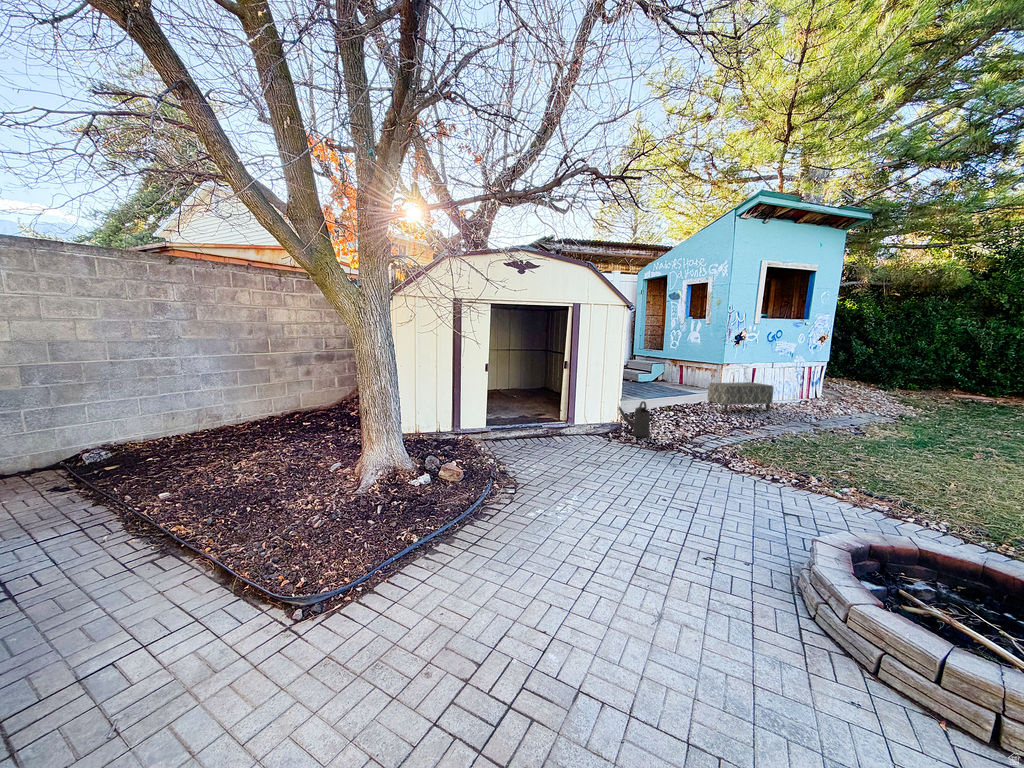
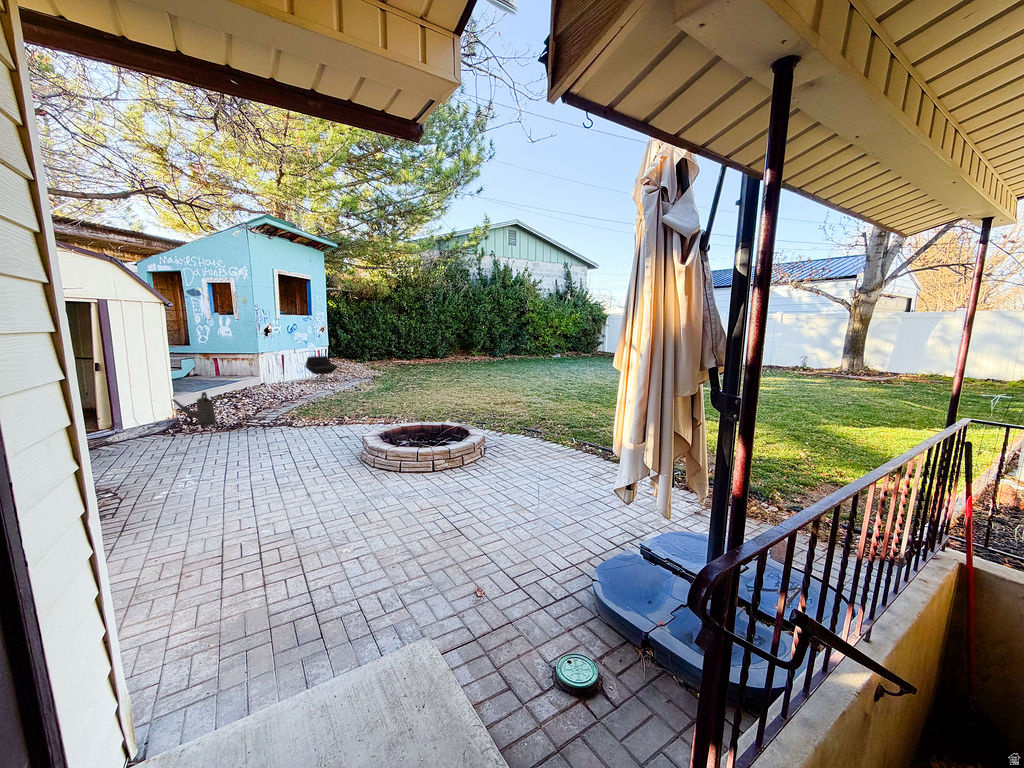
lounge chair: none [785,373,834,411] -> present [305,356,337,382]
bench: present [707,382,774,413] -> none [248,366,300,393]

